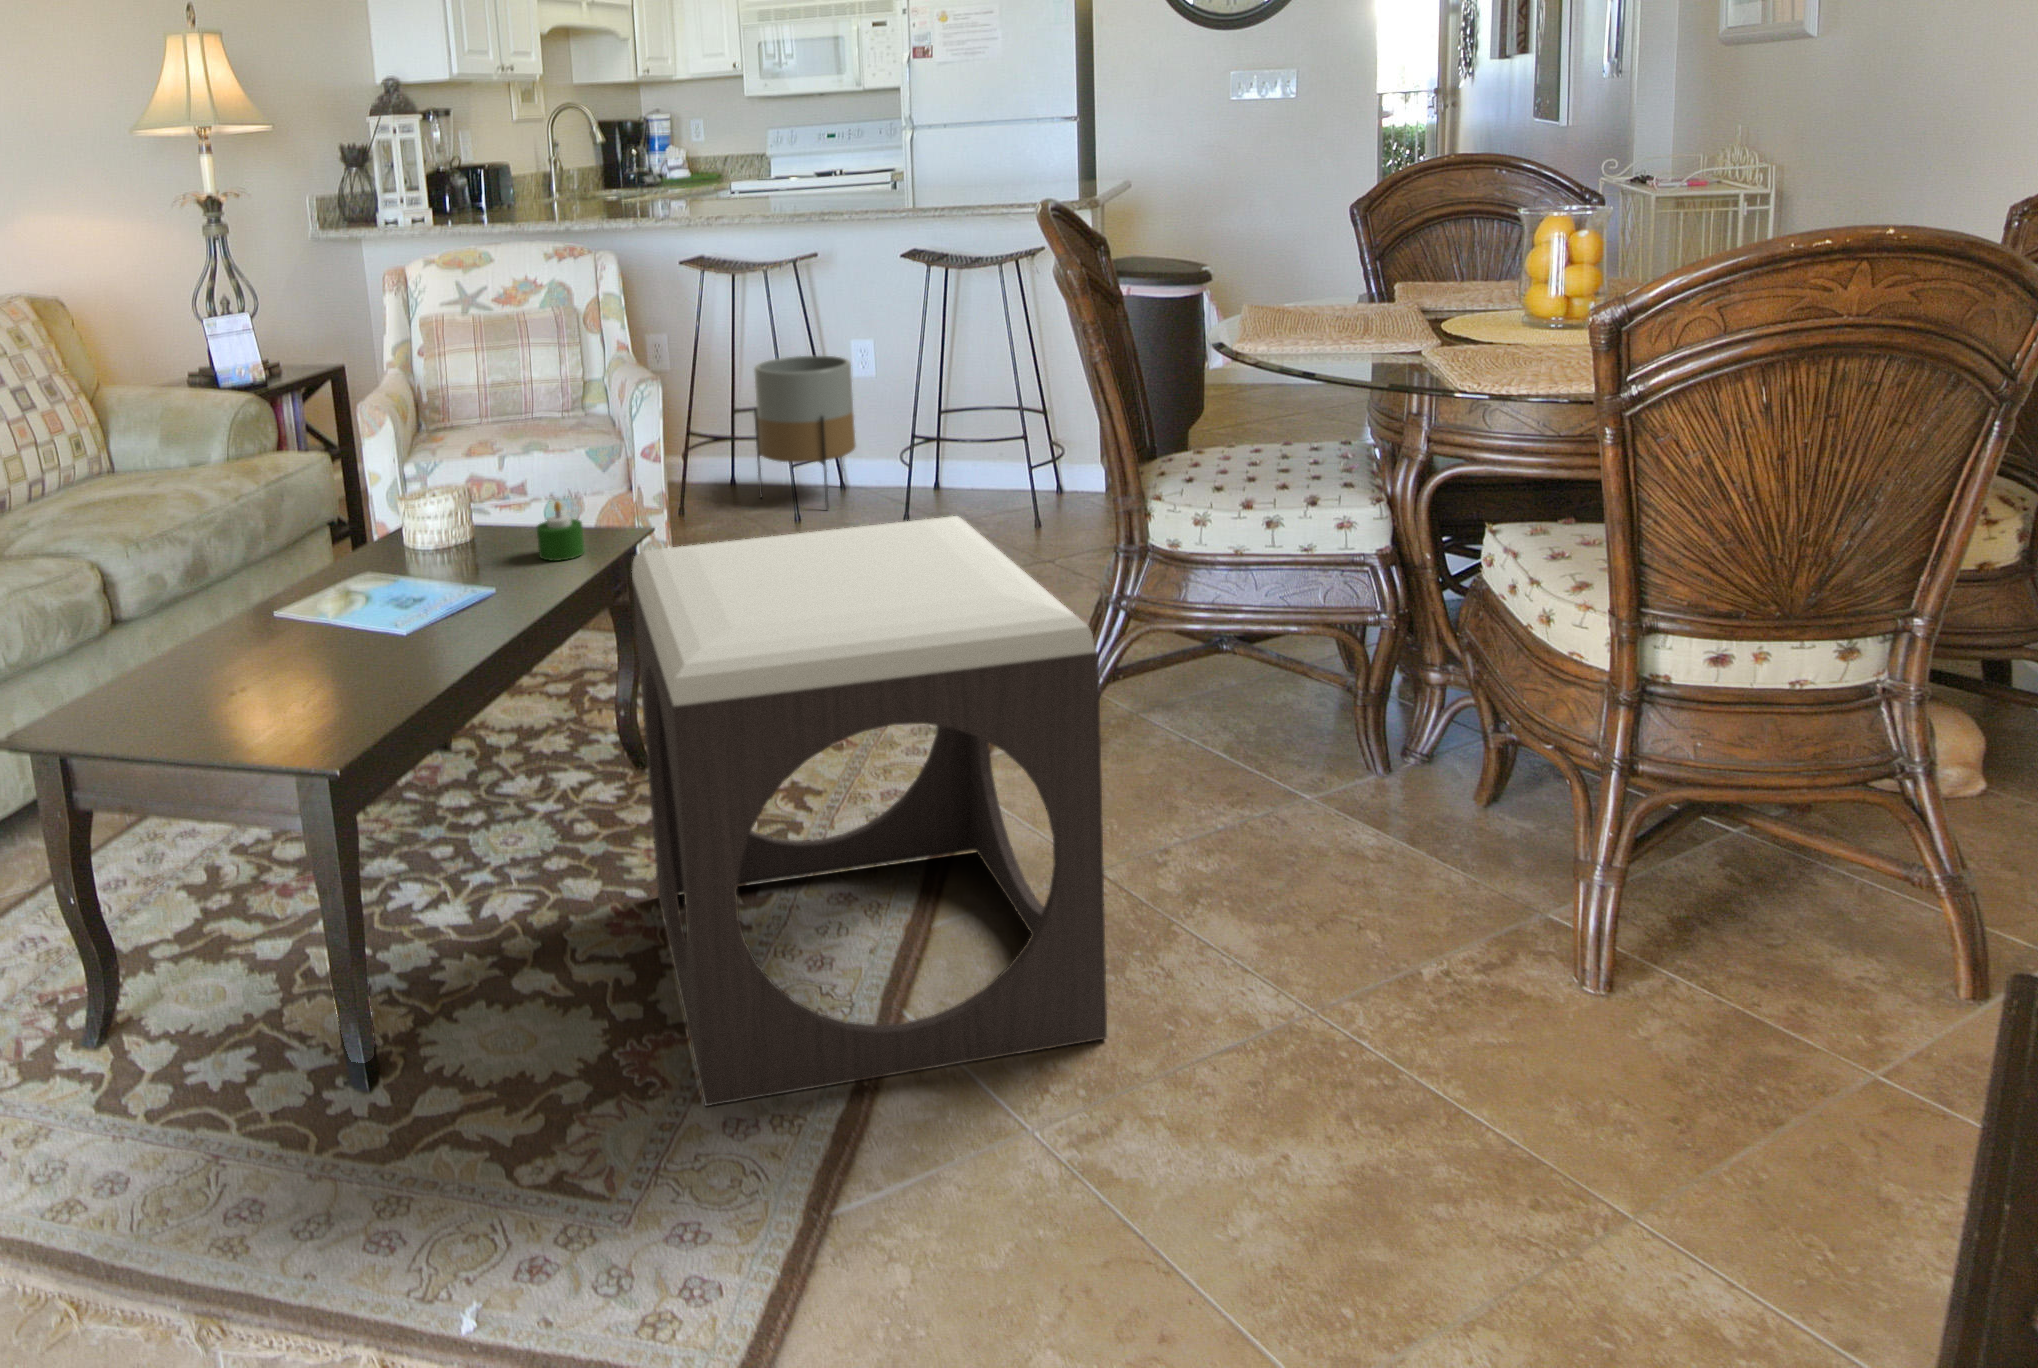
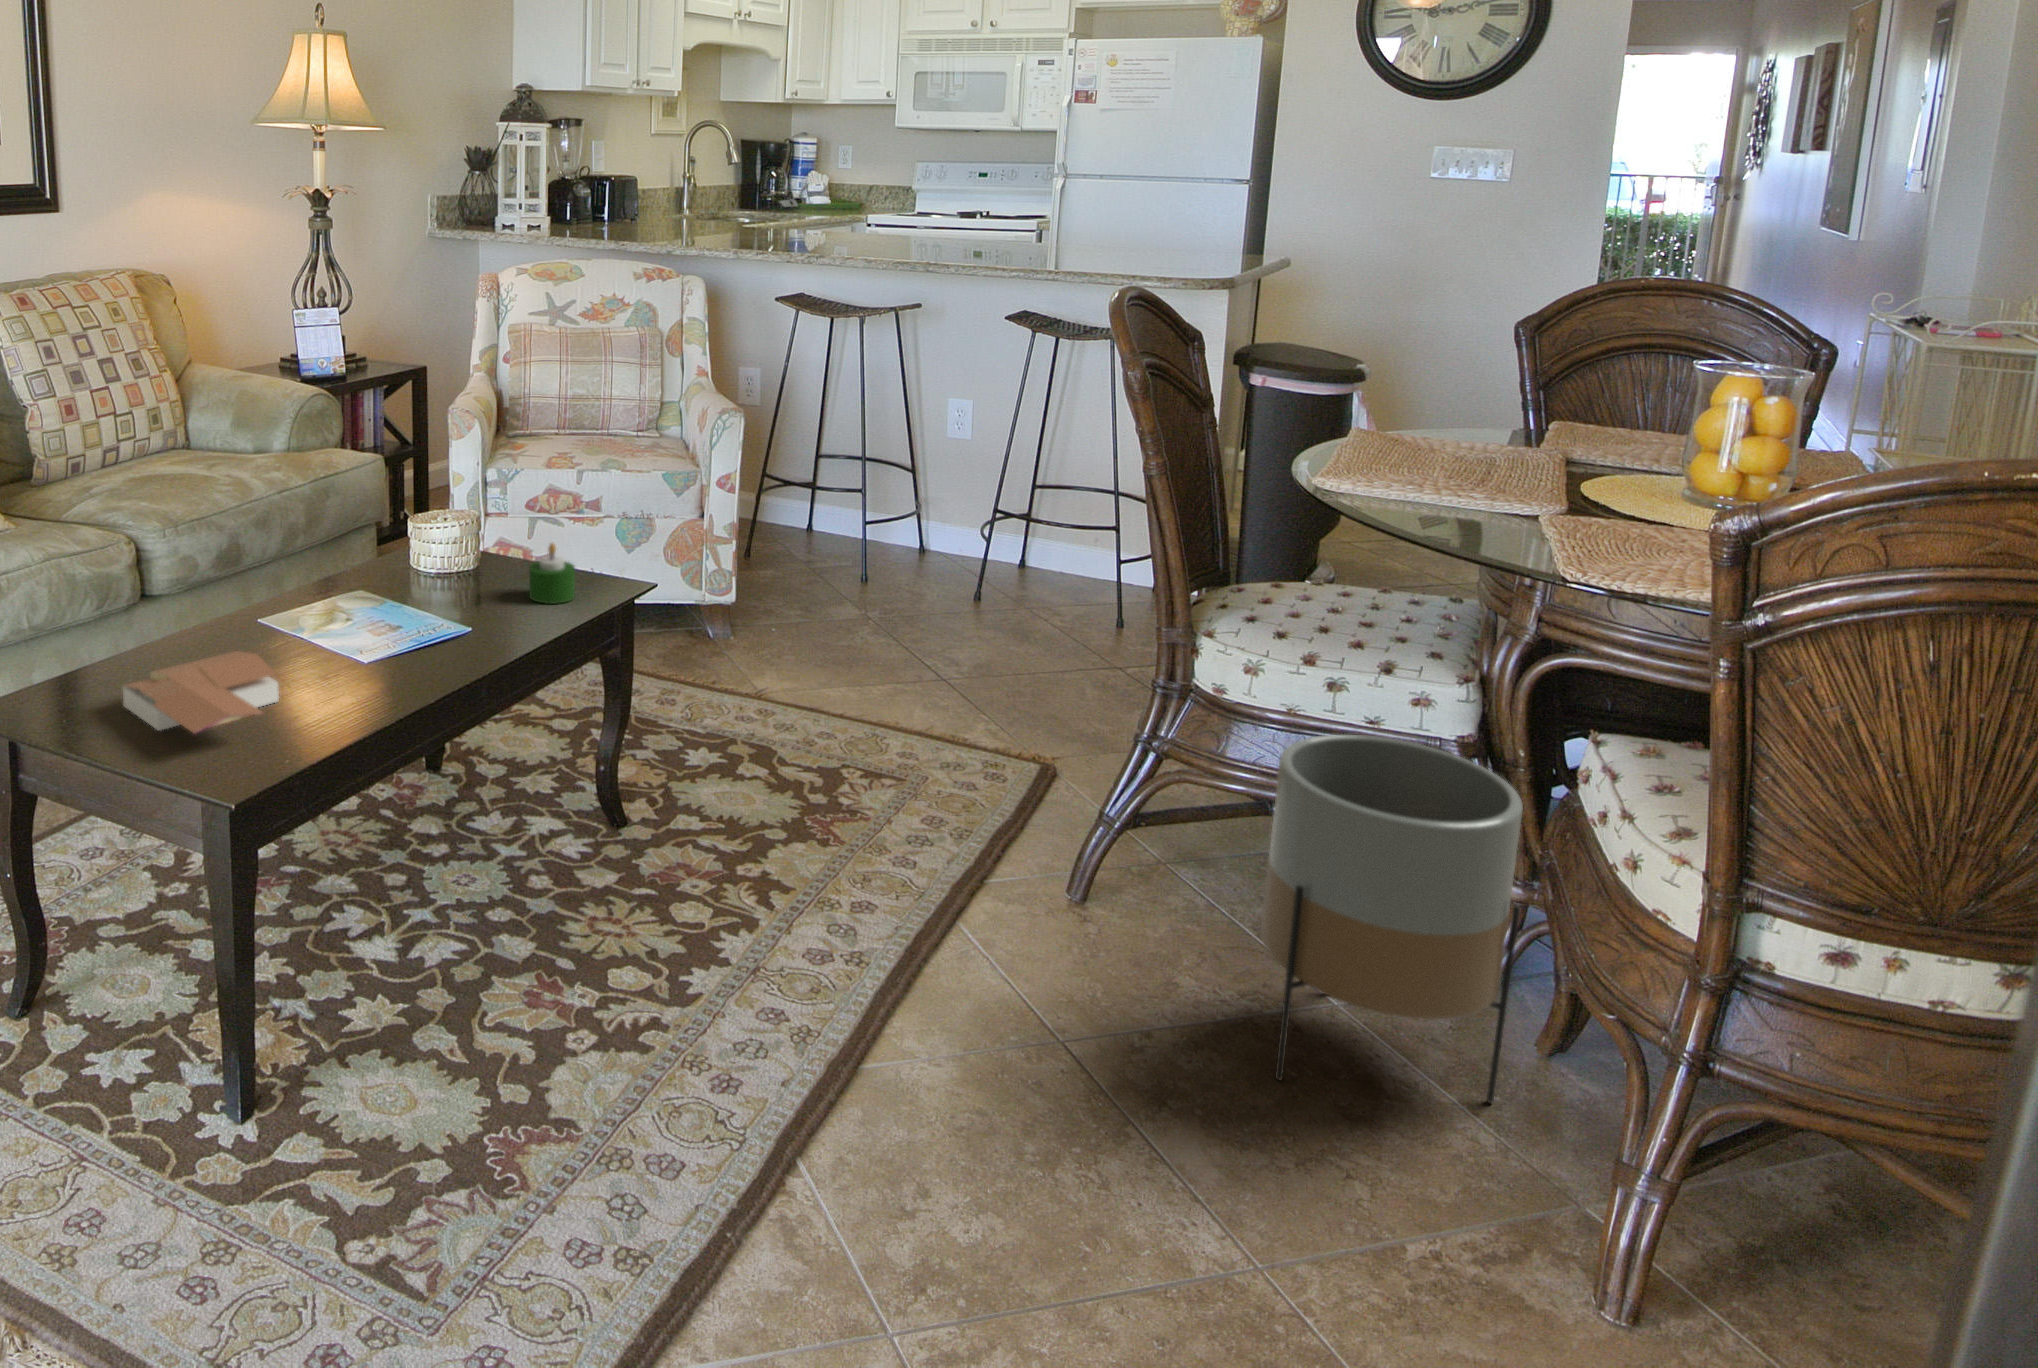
planter: present [754,356,856,509] -> present [1261,735,1523,1102]
footstool: present [632,516,1107,1106] -> none [557,616,1043,1246]
book: none [171,638,337,724] -> present [123,651,279,733]

